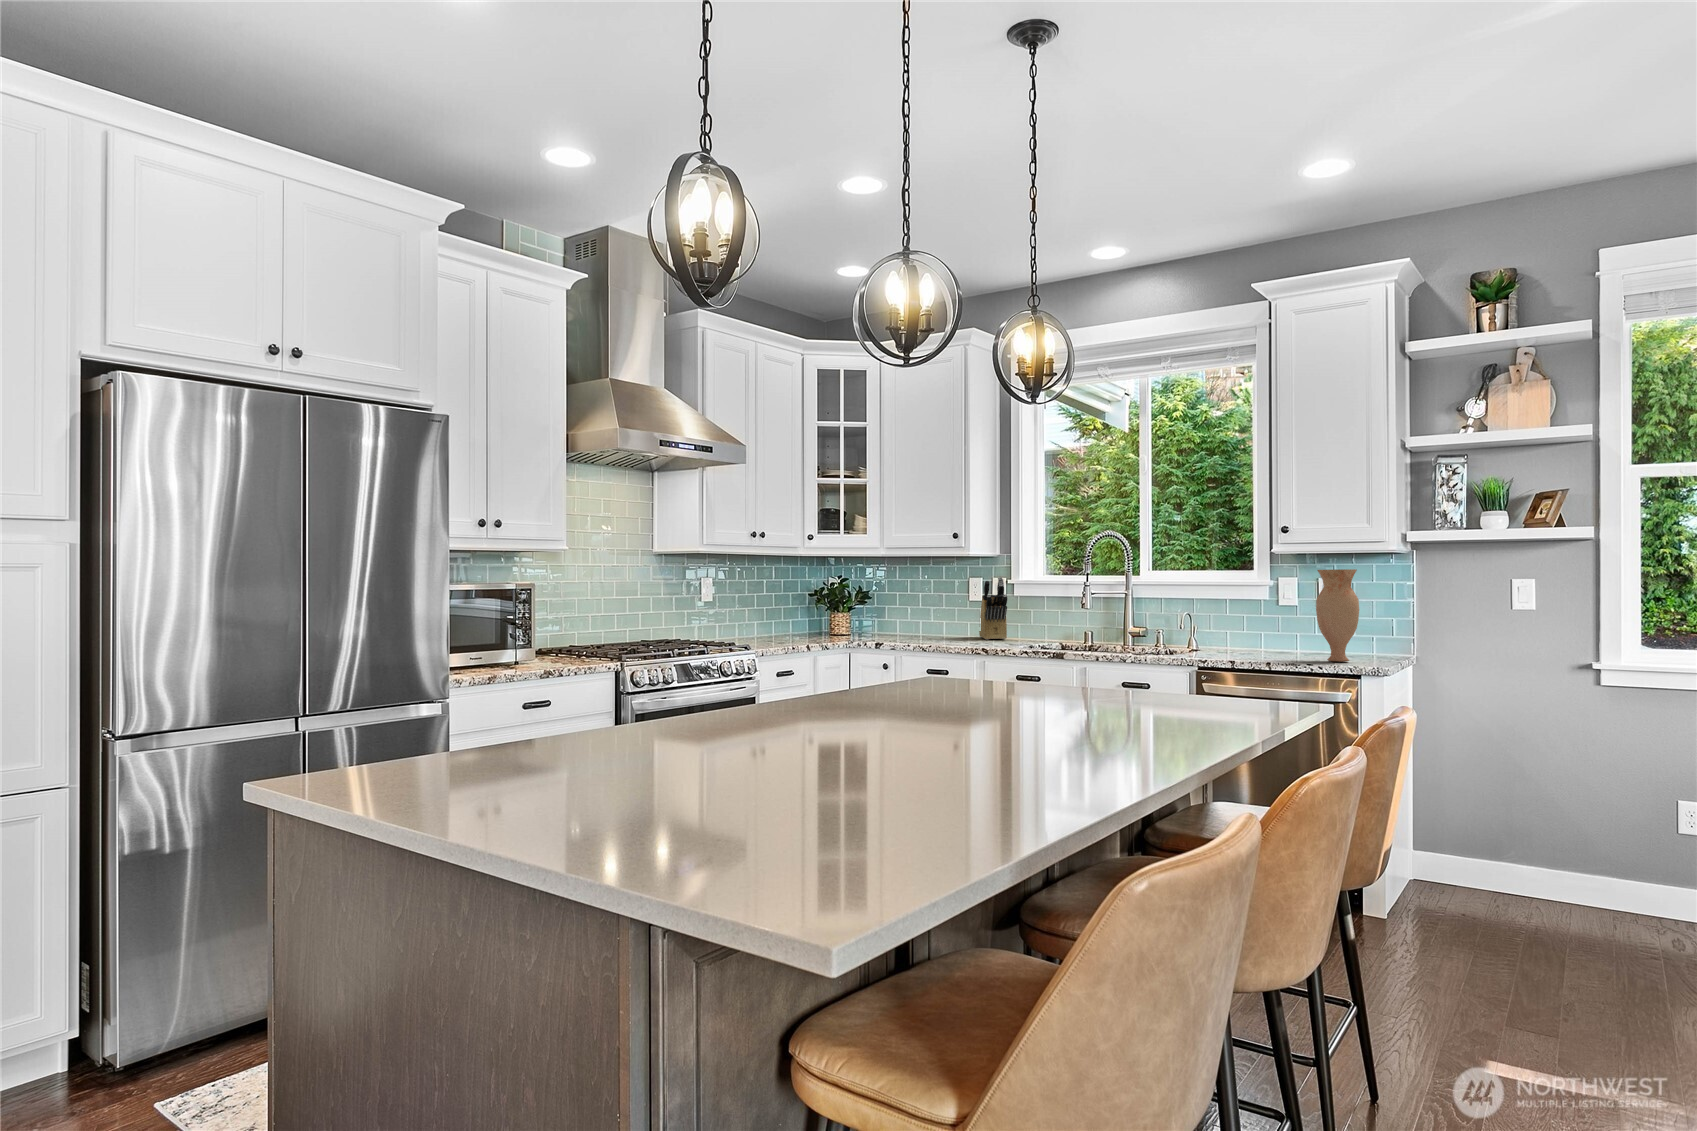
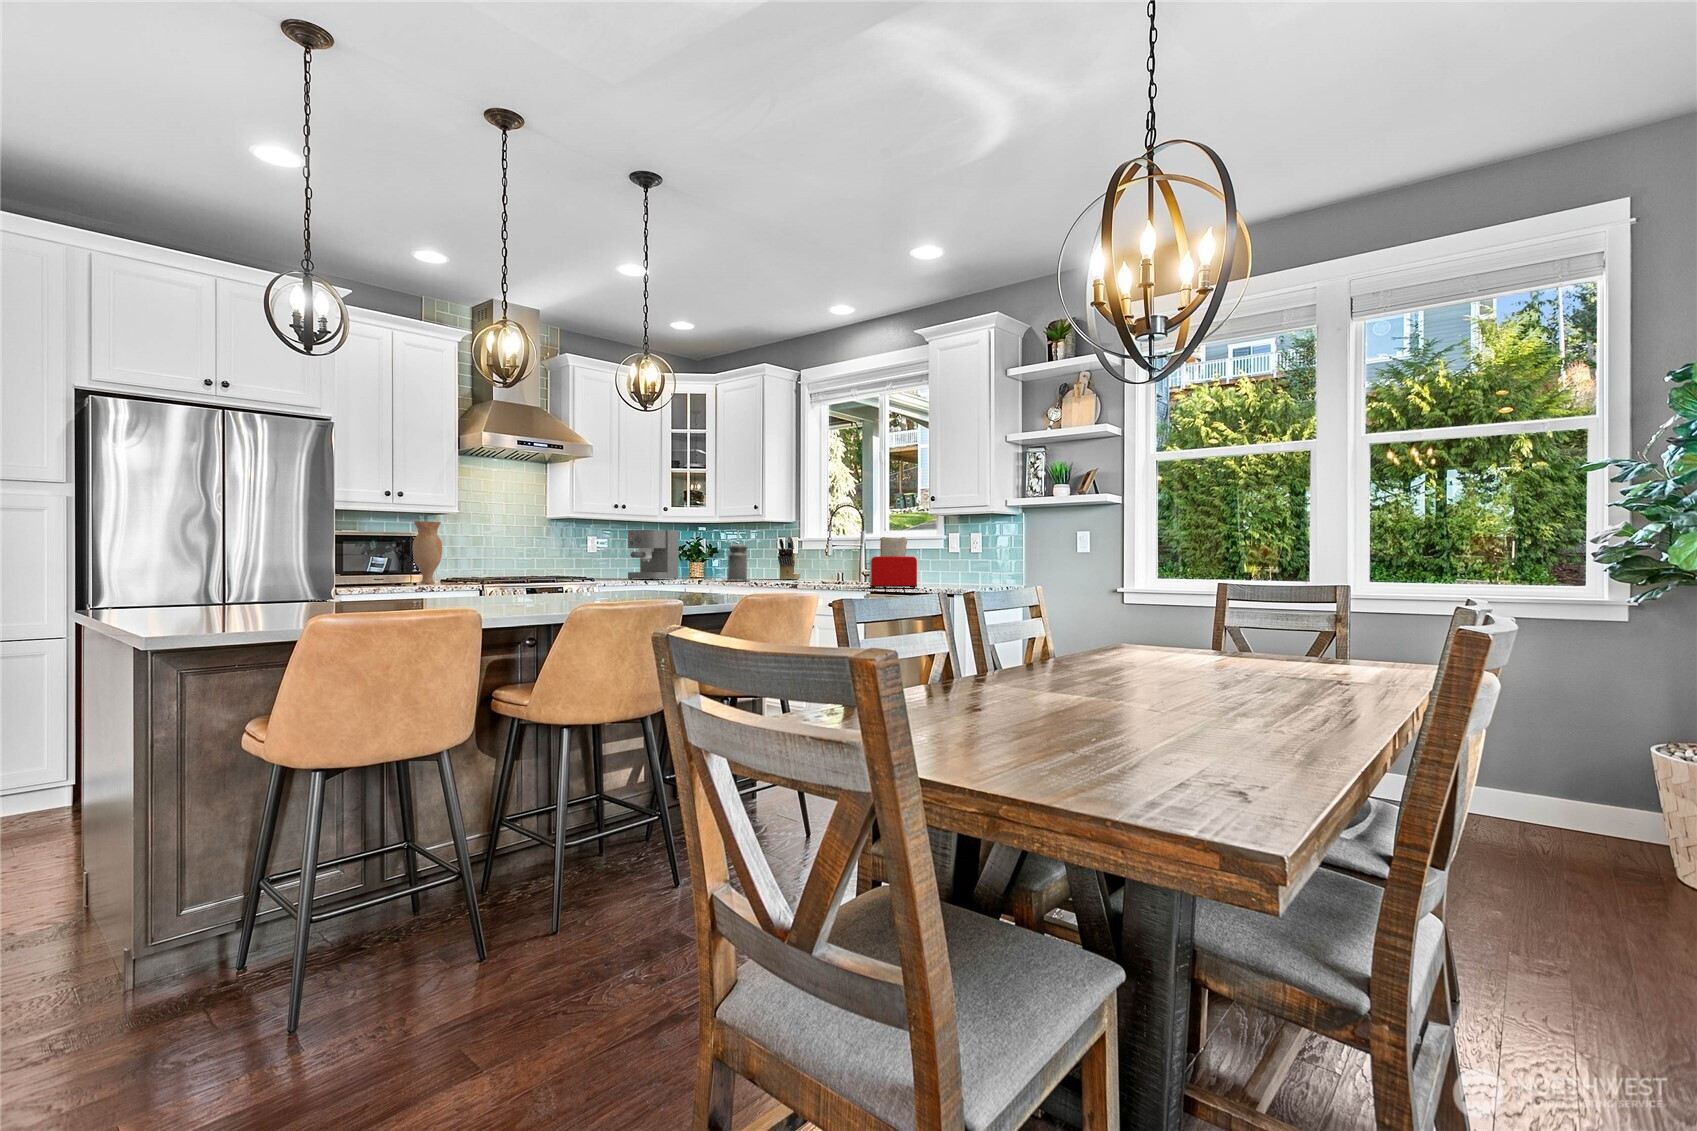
coffee maker: none [774,569,844,644] -> present [628,530,678,580]
vase: present [1316,569,1359,662] -> present [413,521,442,584]
canister: none [925,586,966,645] -> present [727,544,747,581]
toaster: none [1213,588,1293,664] -> present [866,537,917,588]

